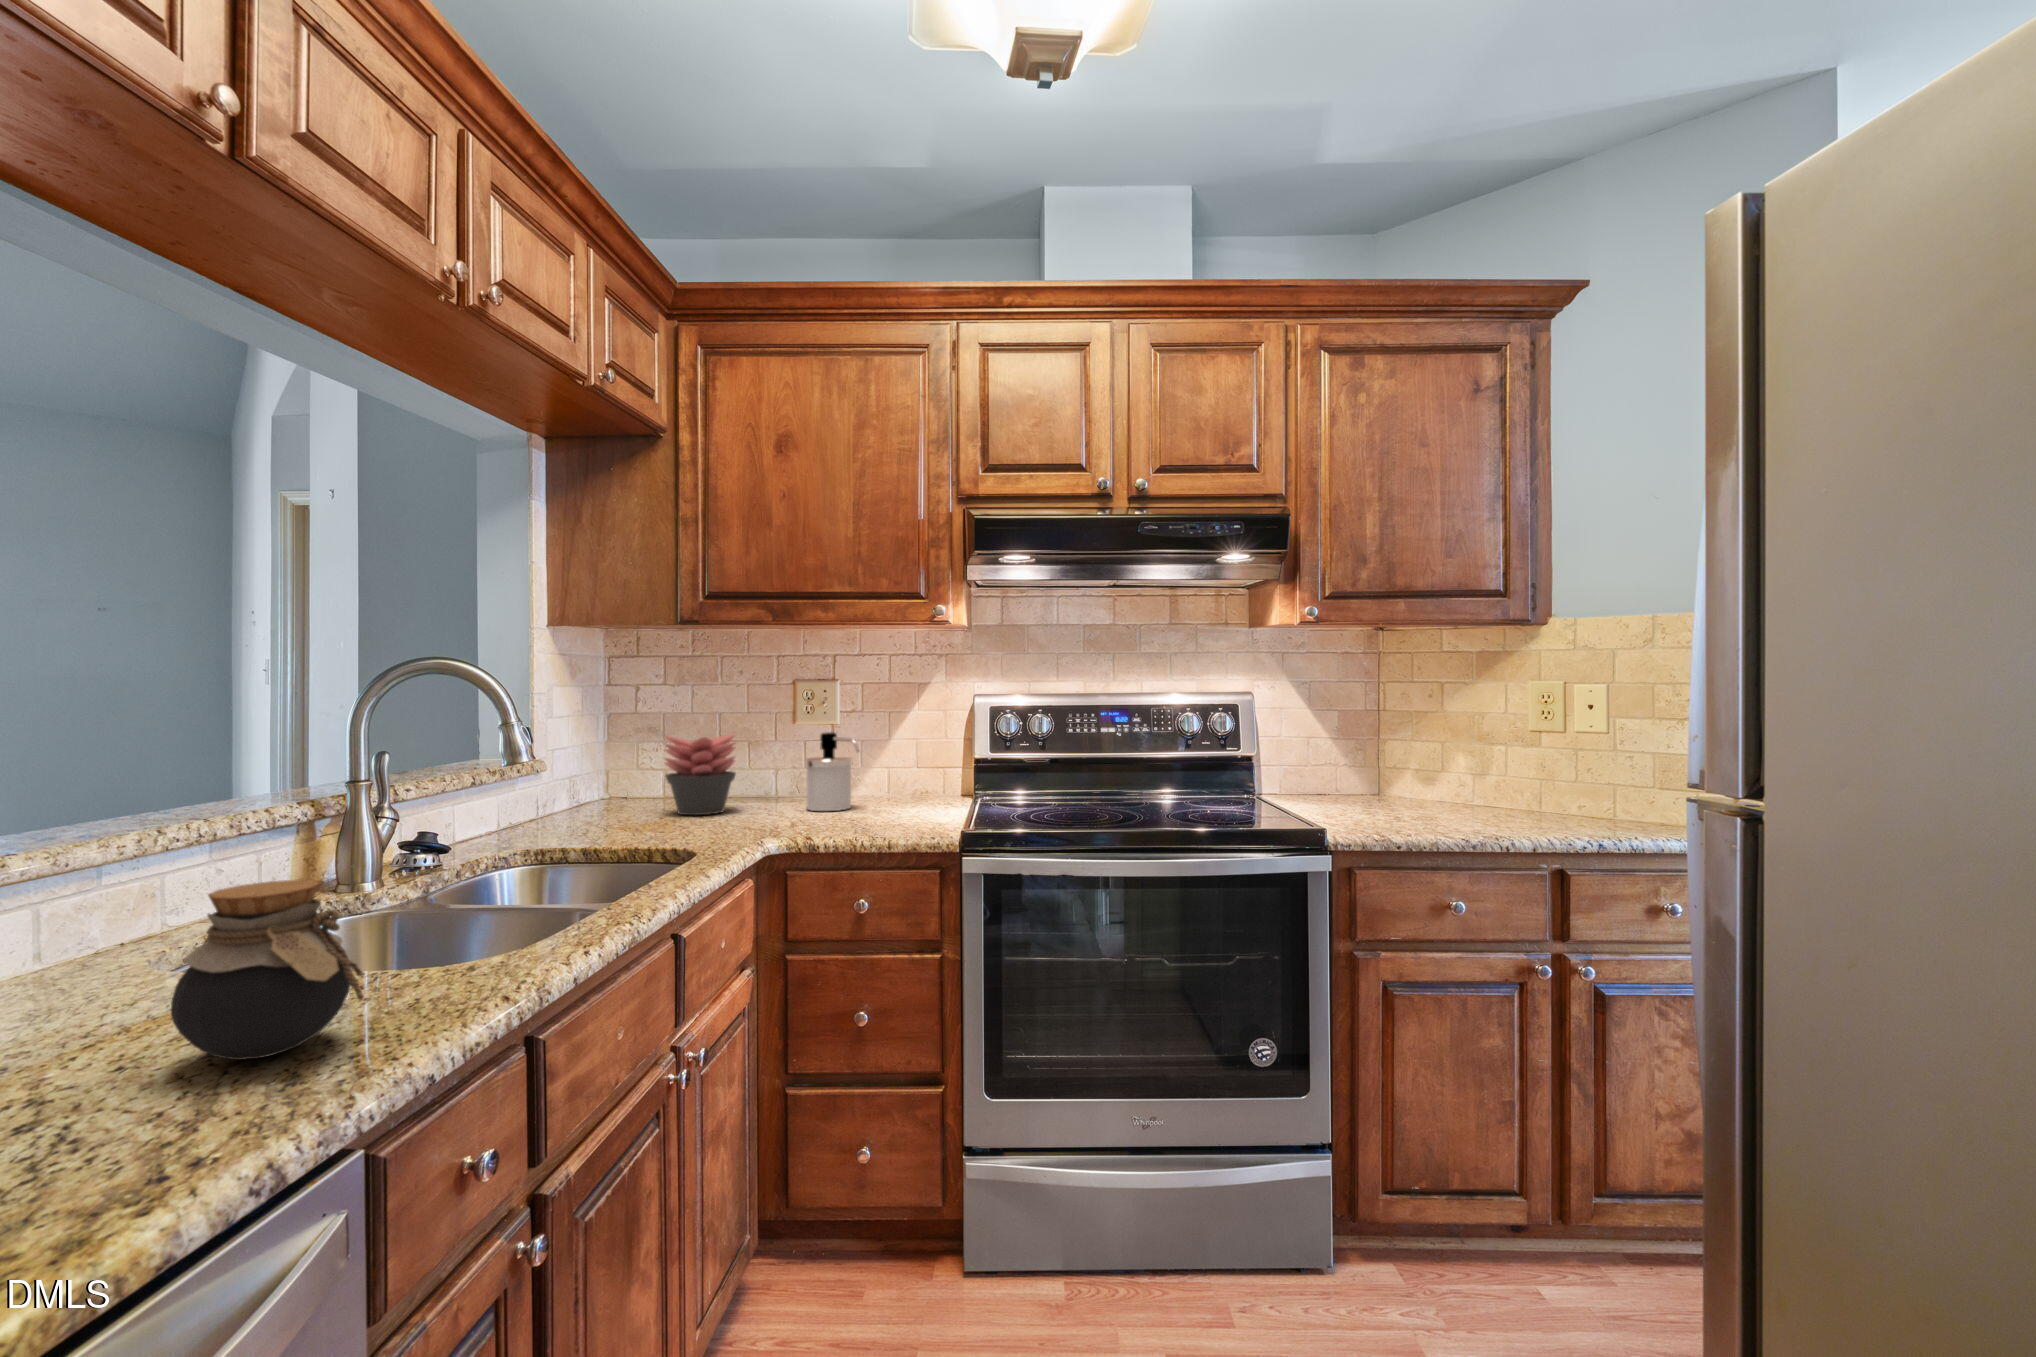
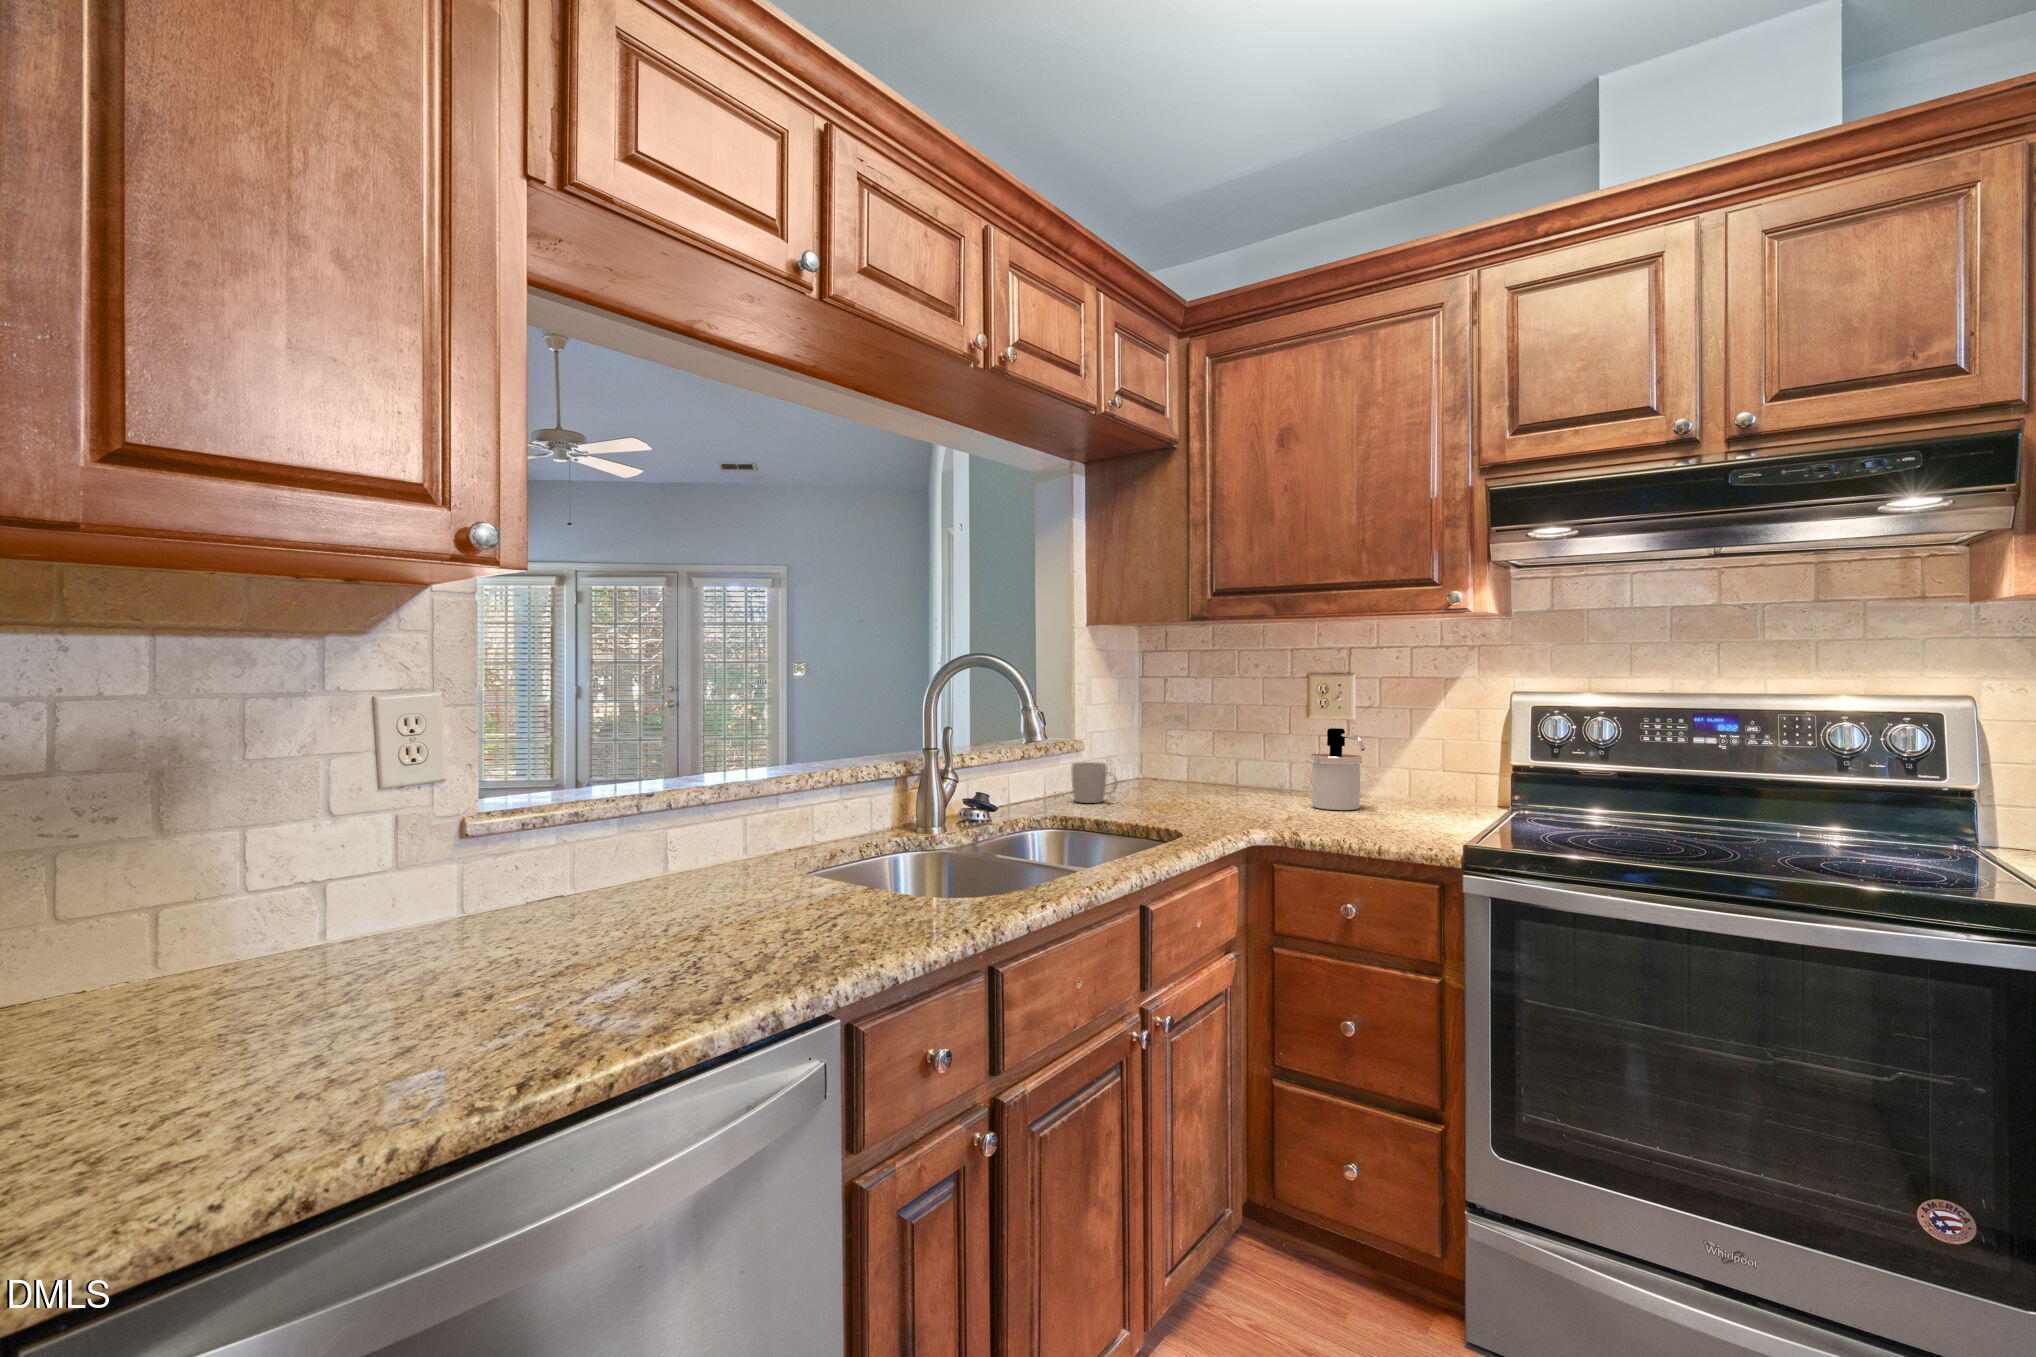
succulent plant: present [665,734,736,815] -> none [1176,725,1246,802]
mug: none [537,782,597,829] -> present [1071,762,1117,803]
jar: present [171,880,364,1060] -> none [763,821,862,941]

